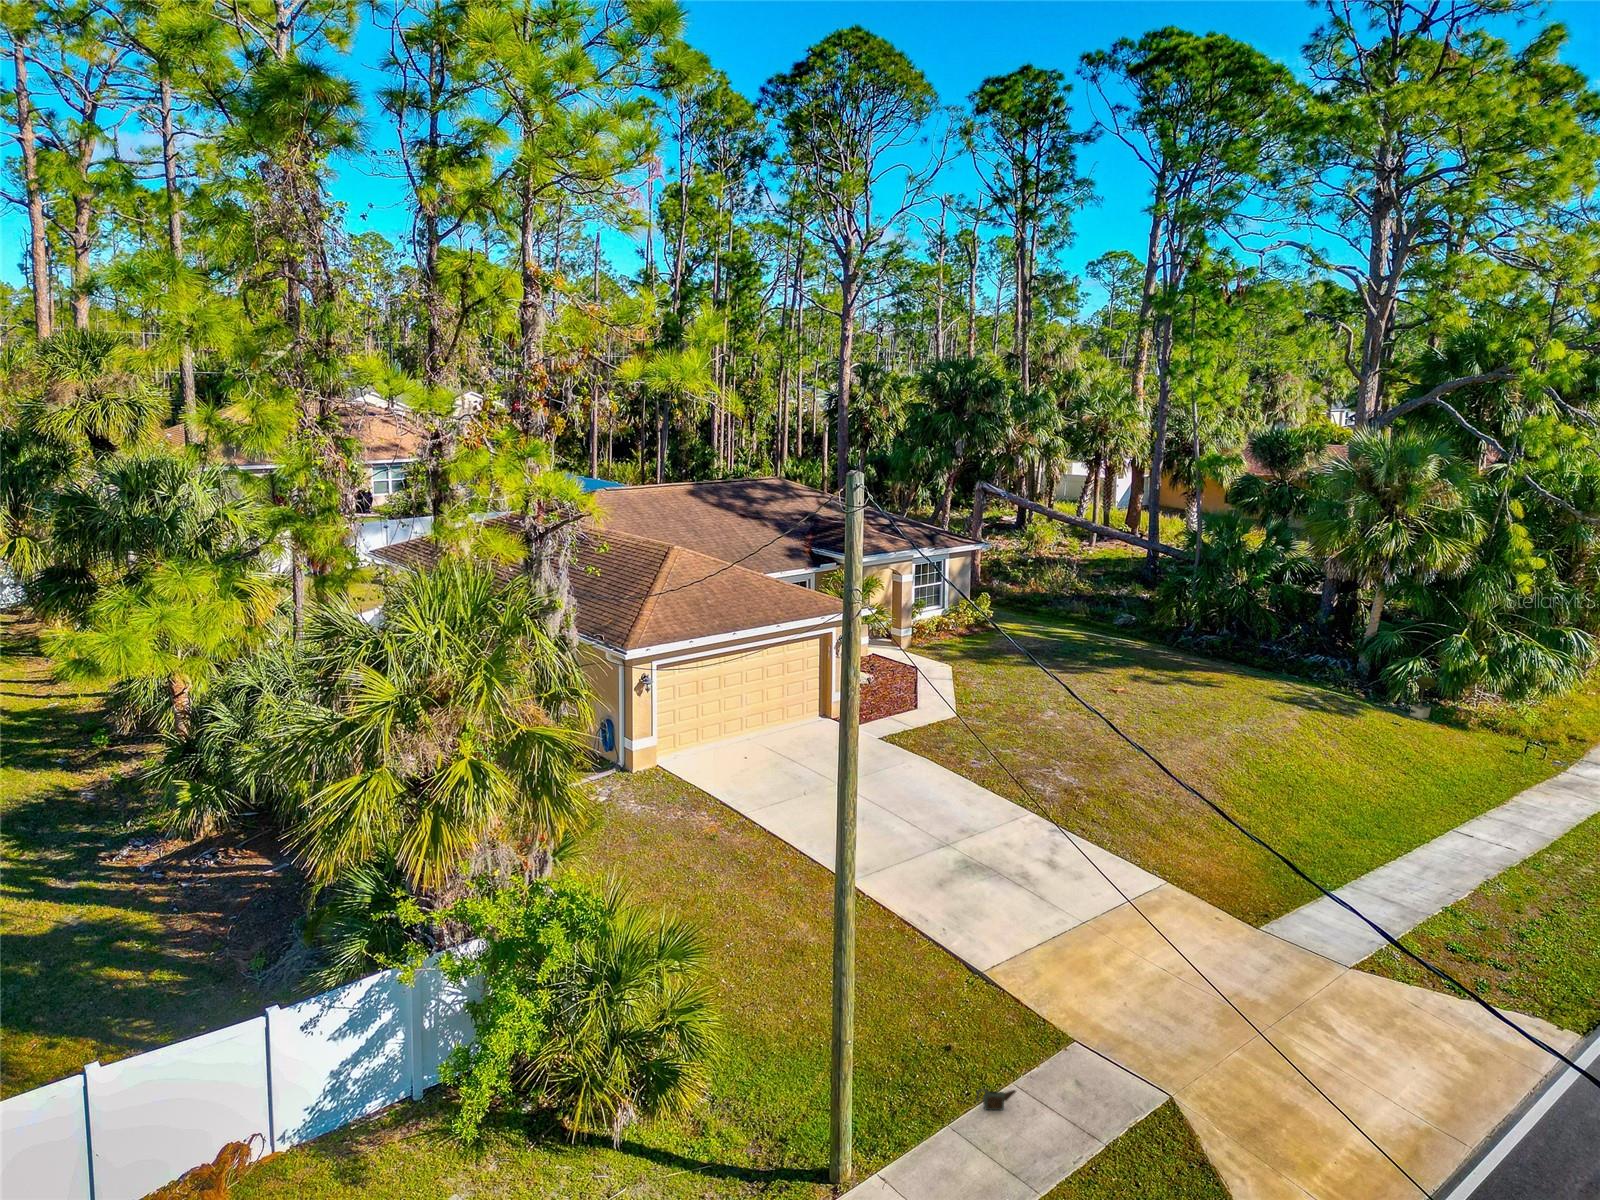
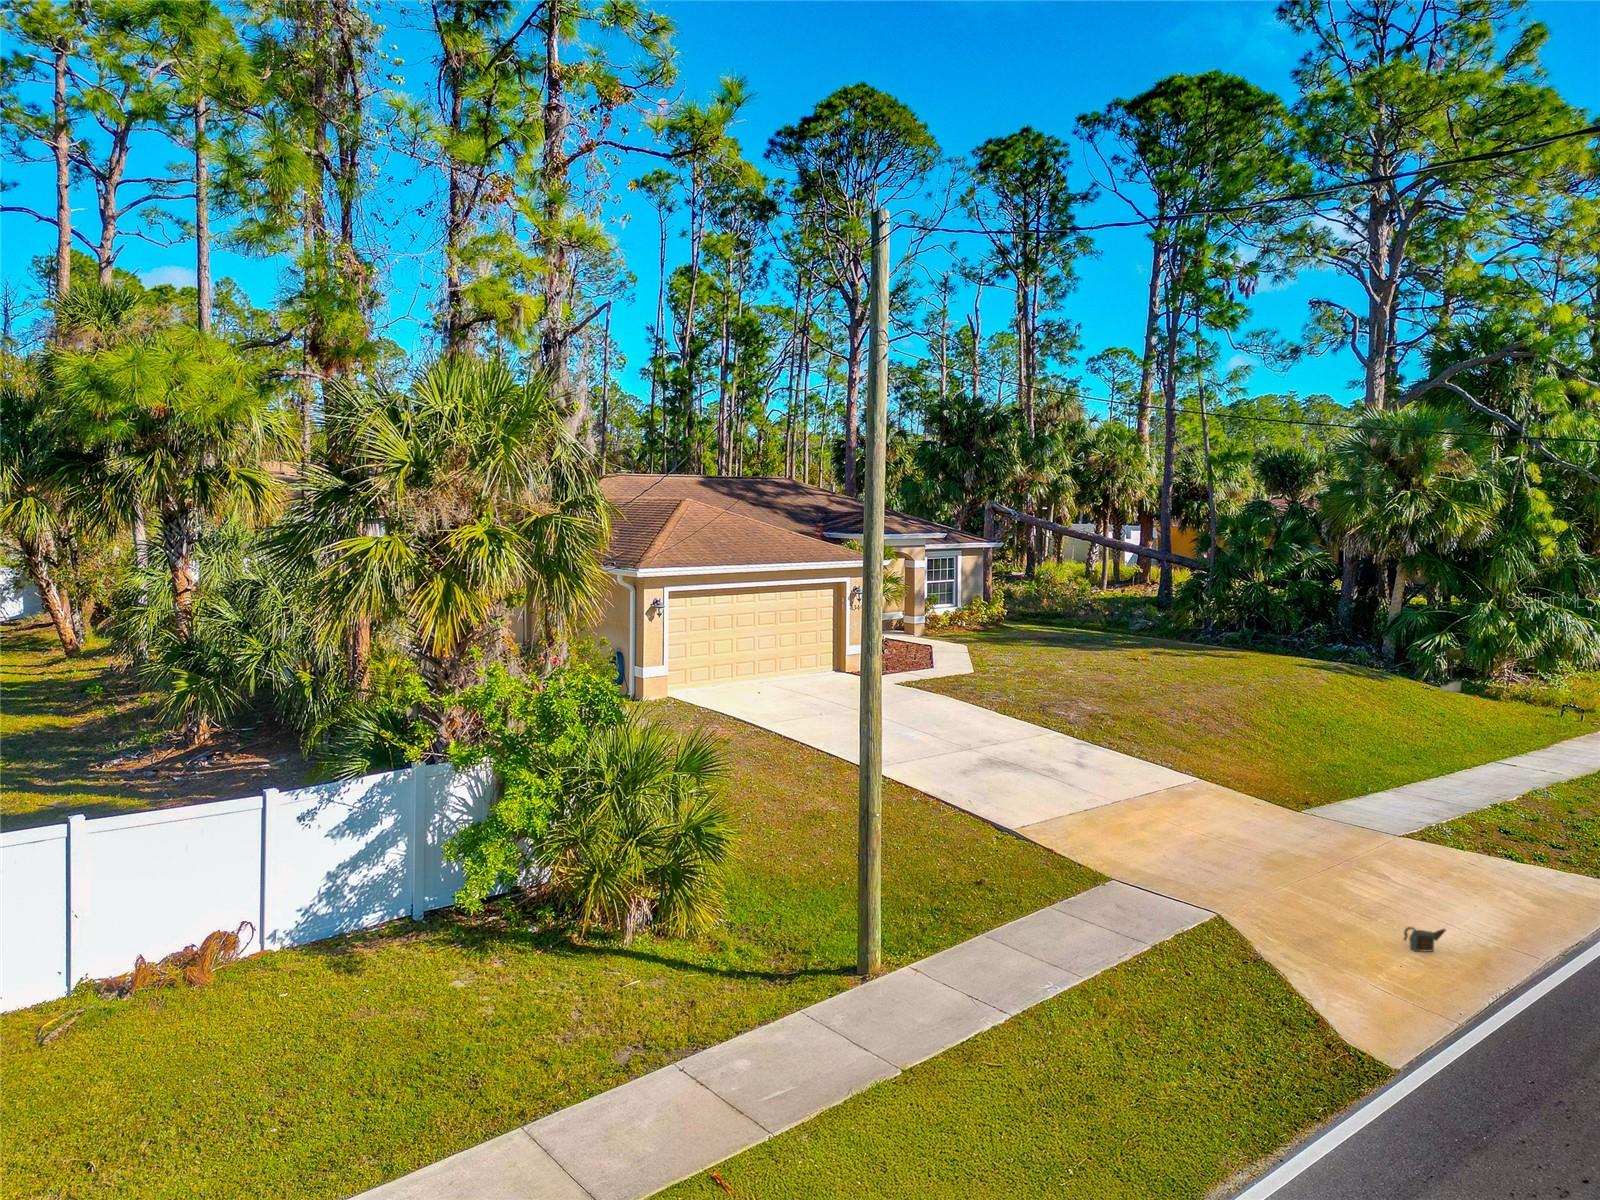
watering can: present [976,1089,1016,1110] -> present [1404,927,1446,951]

